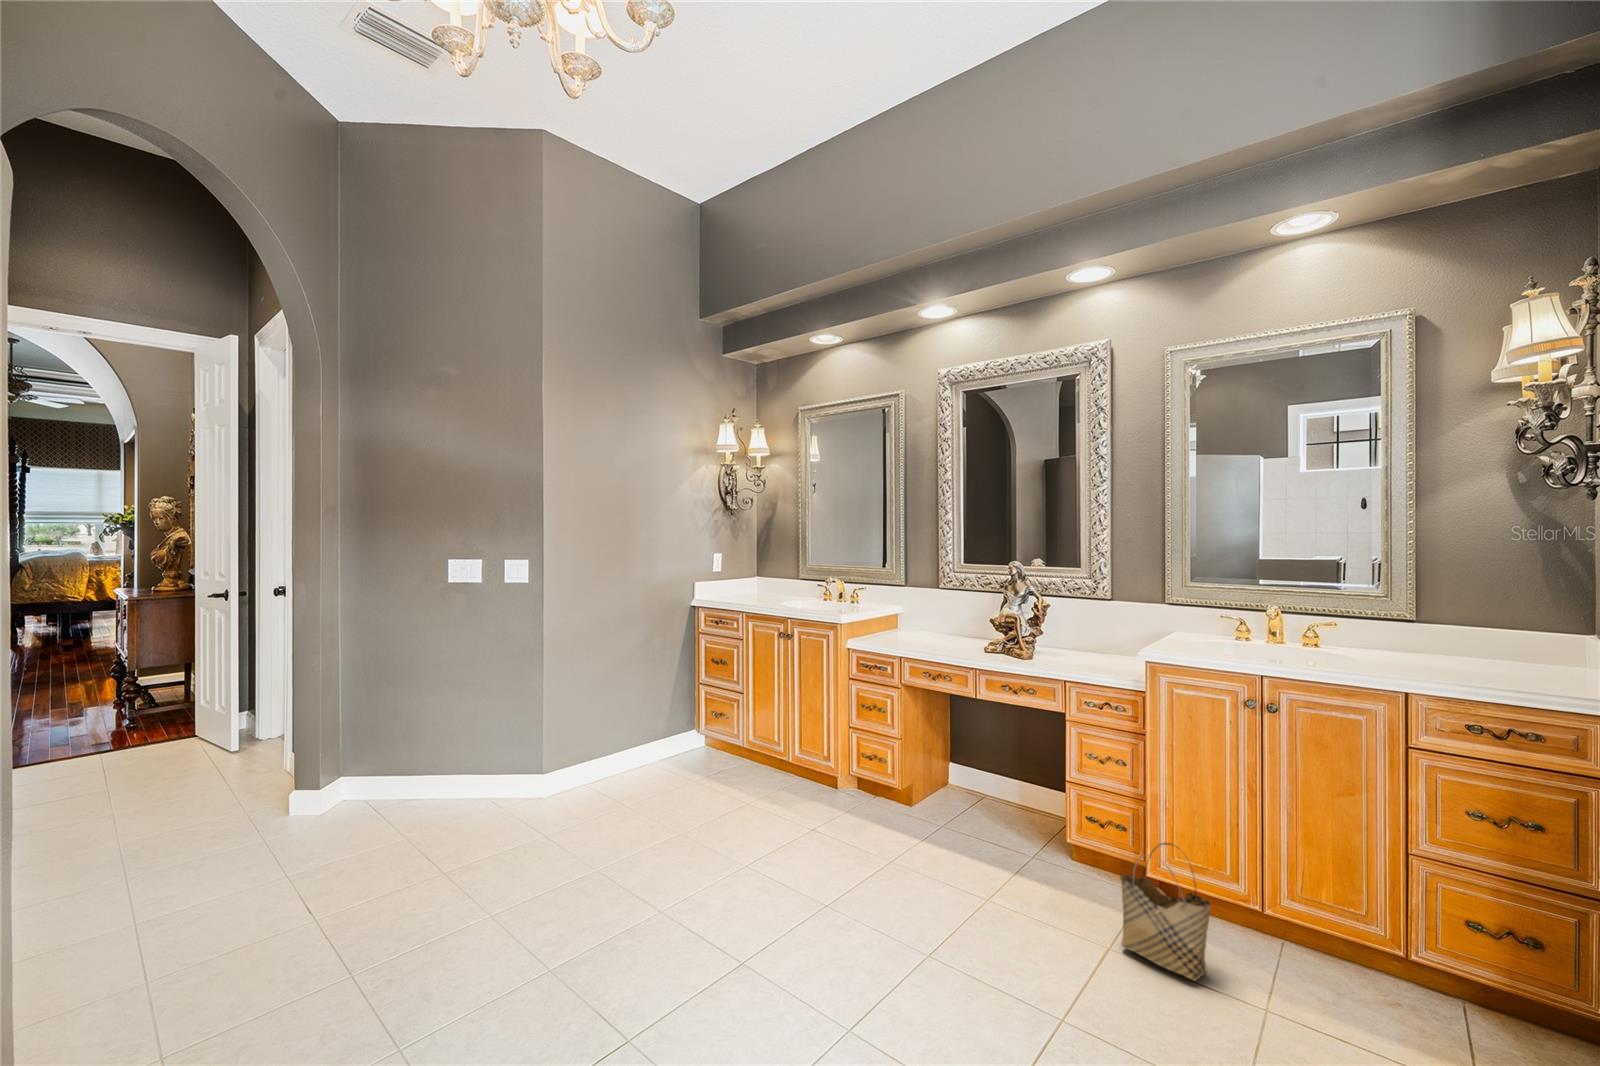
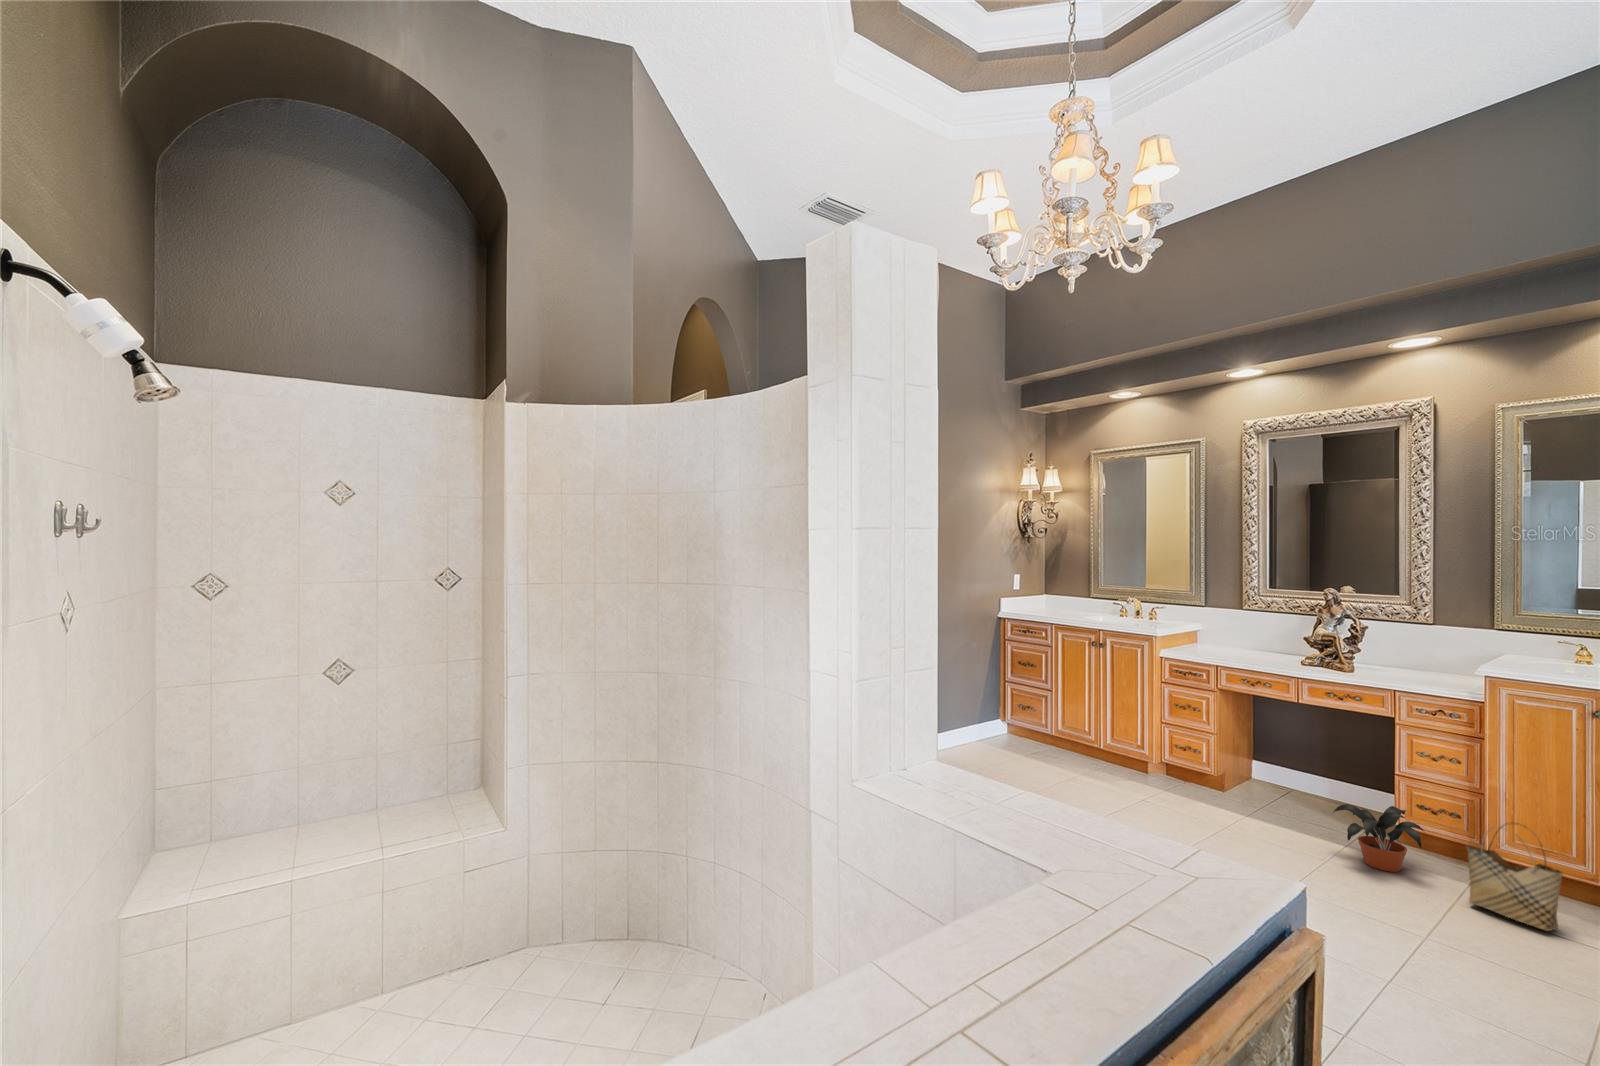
potted plant: none [997,821,1089,906] -> present [1333,804,1424,872]

